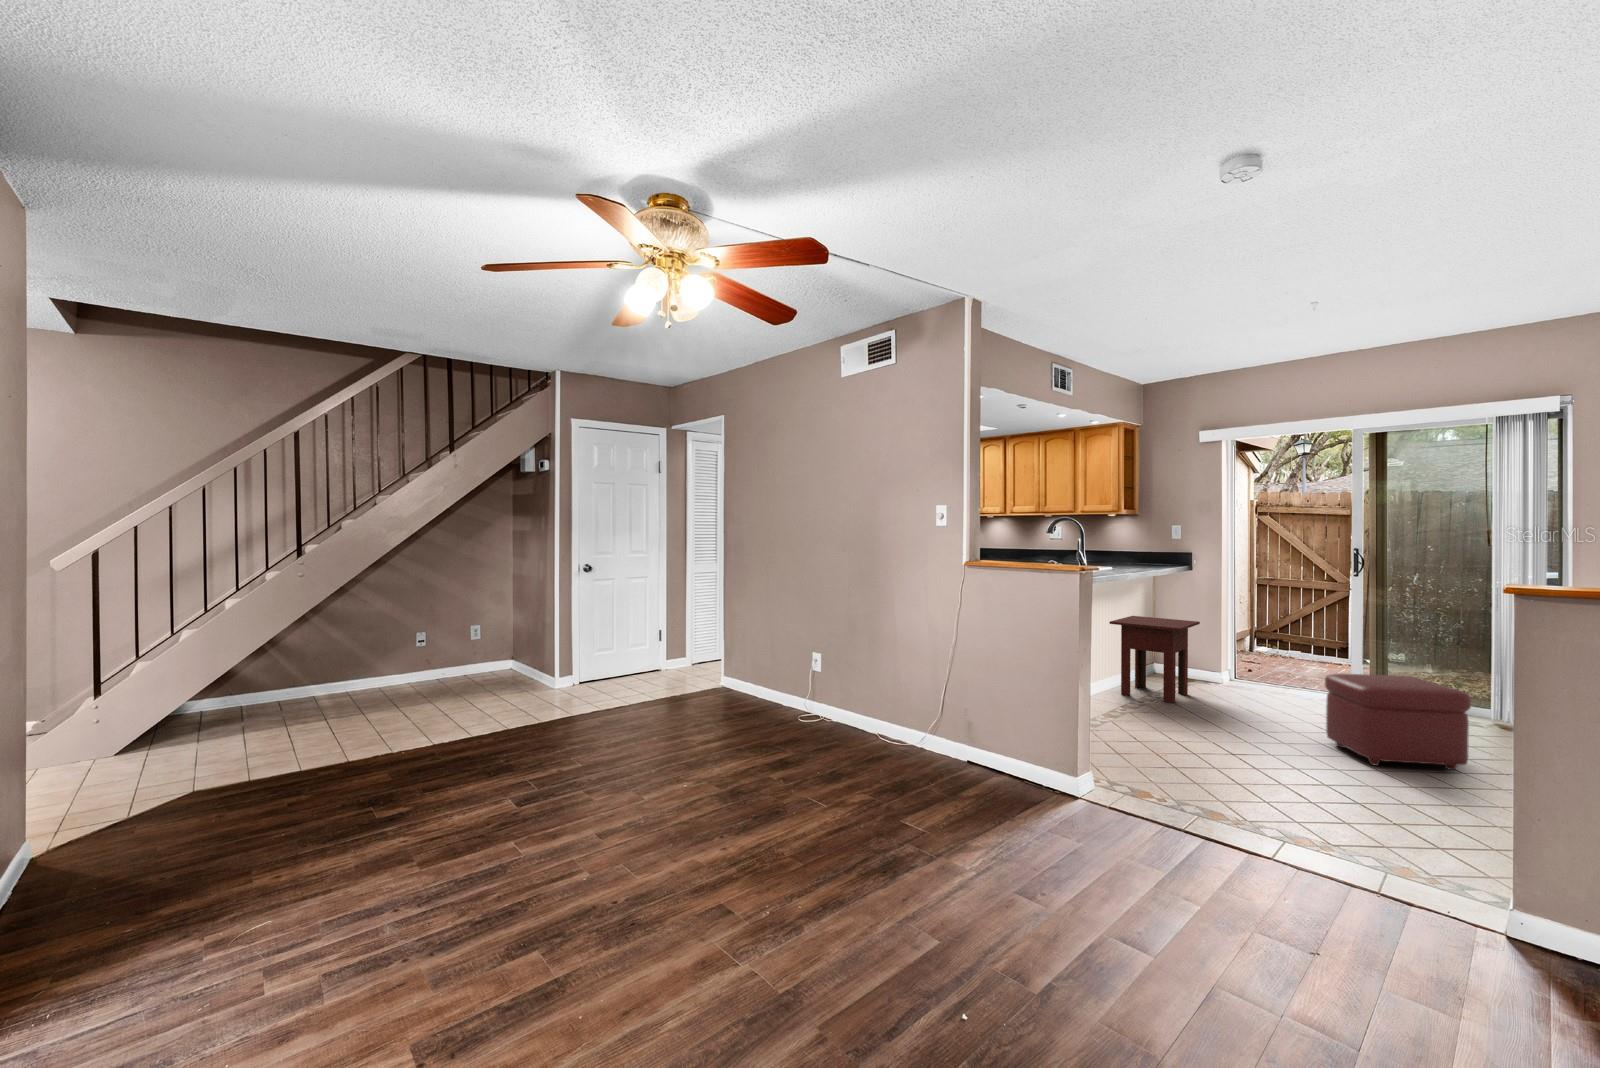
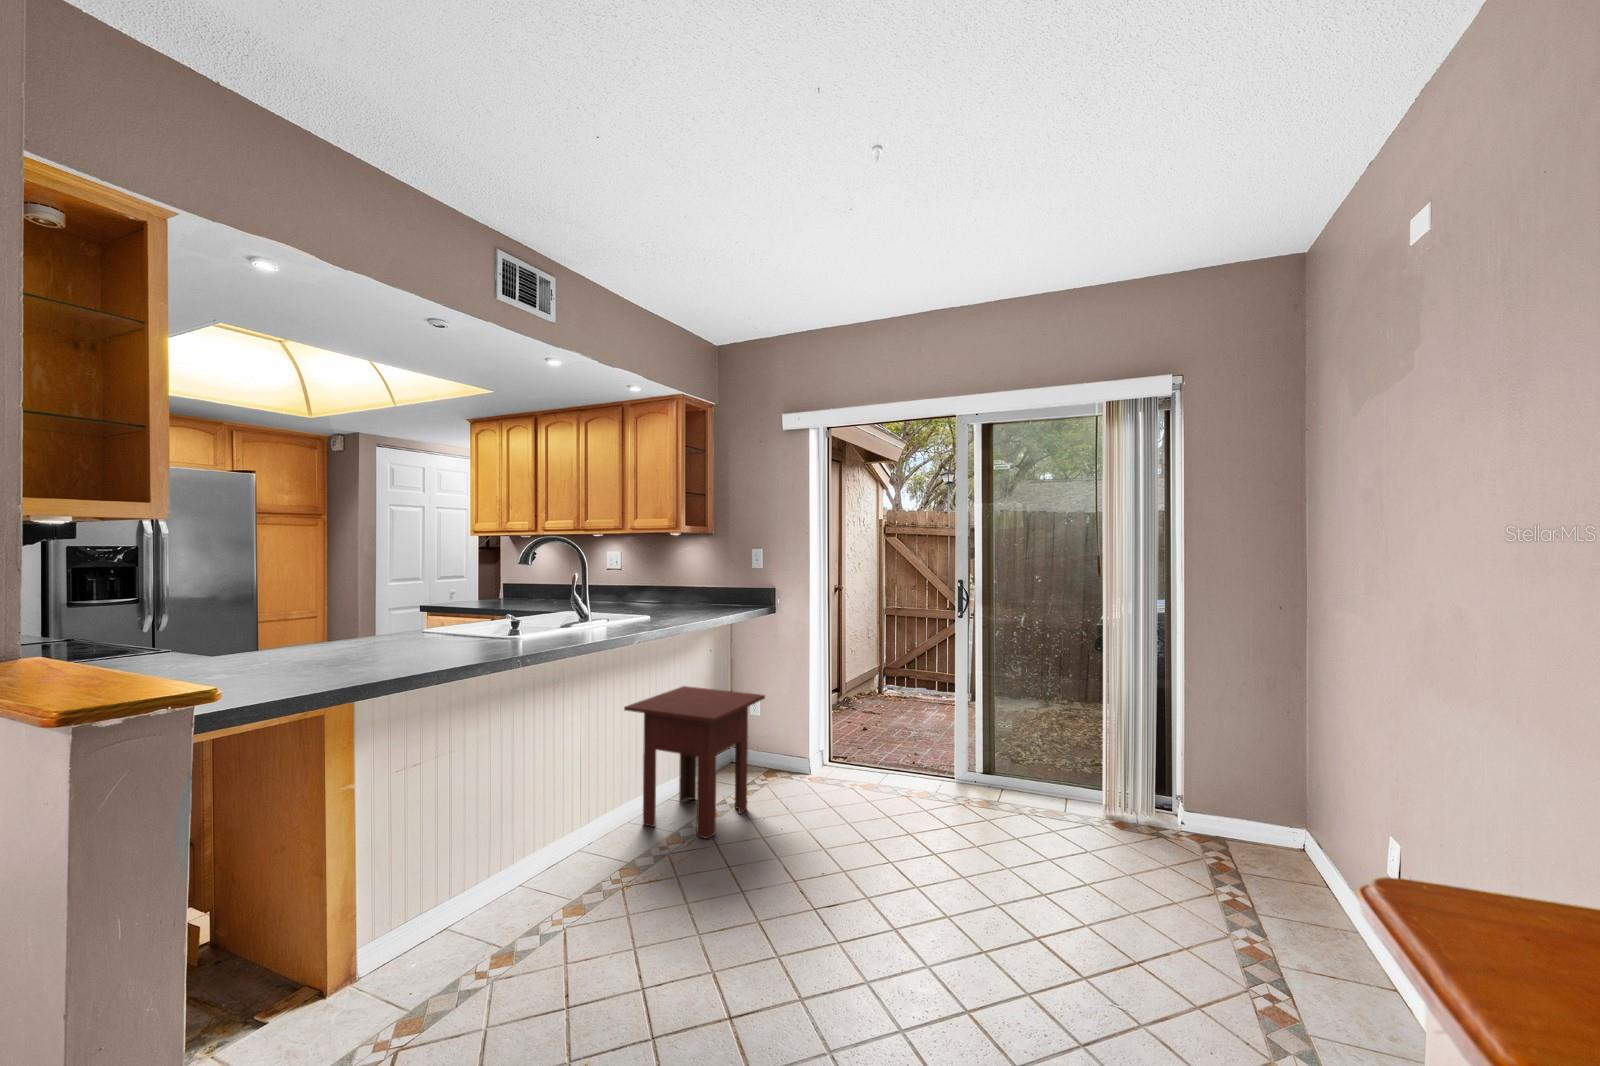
ottoman: present [1325,674,1471,770] -> none [887,800,1081,1003]

